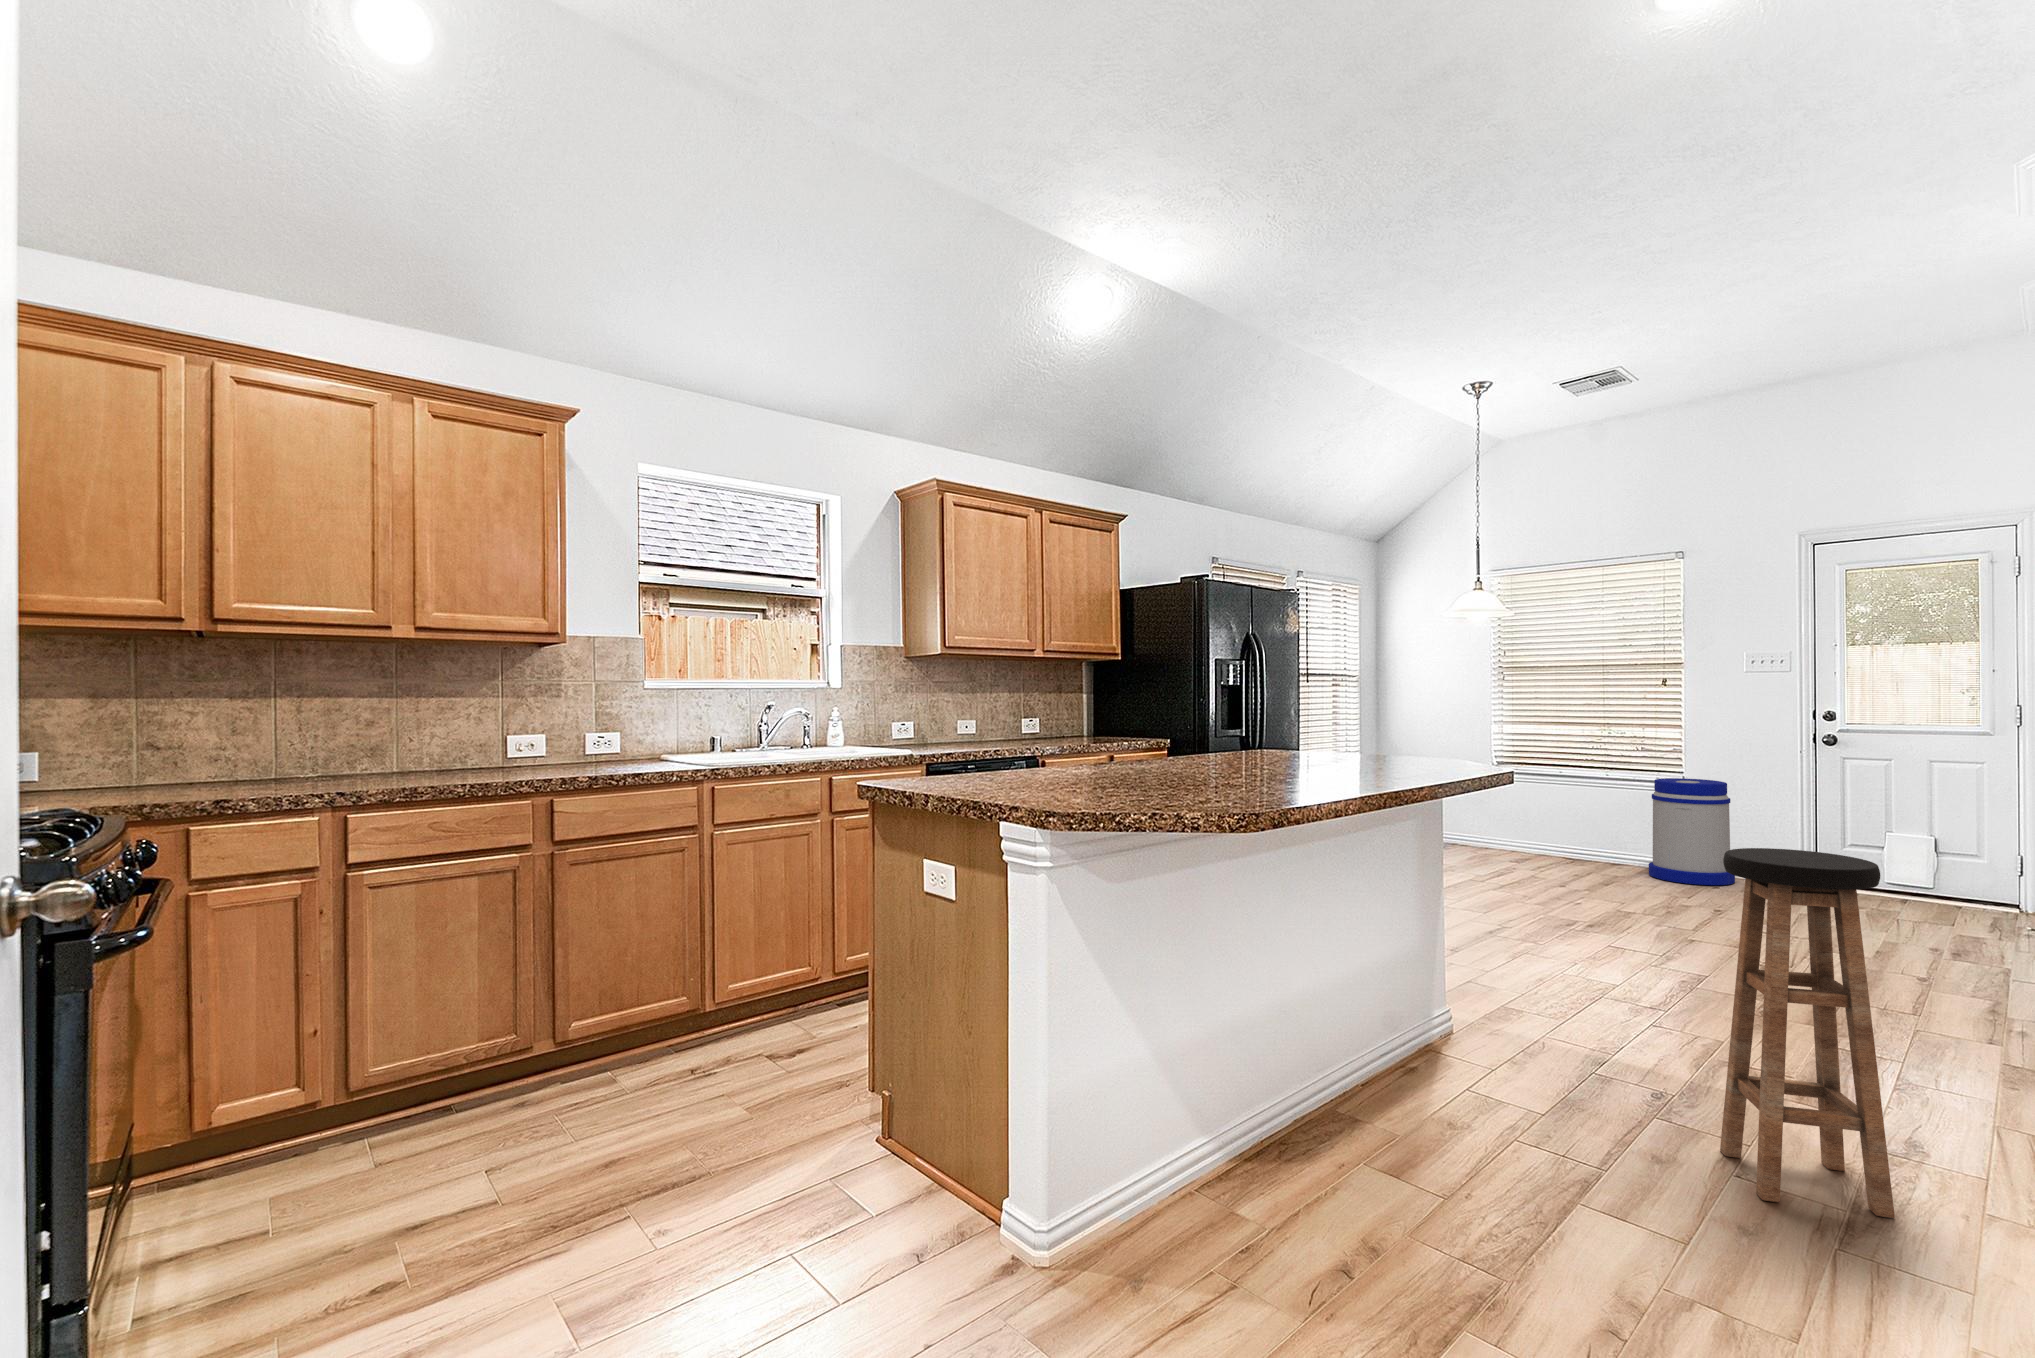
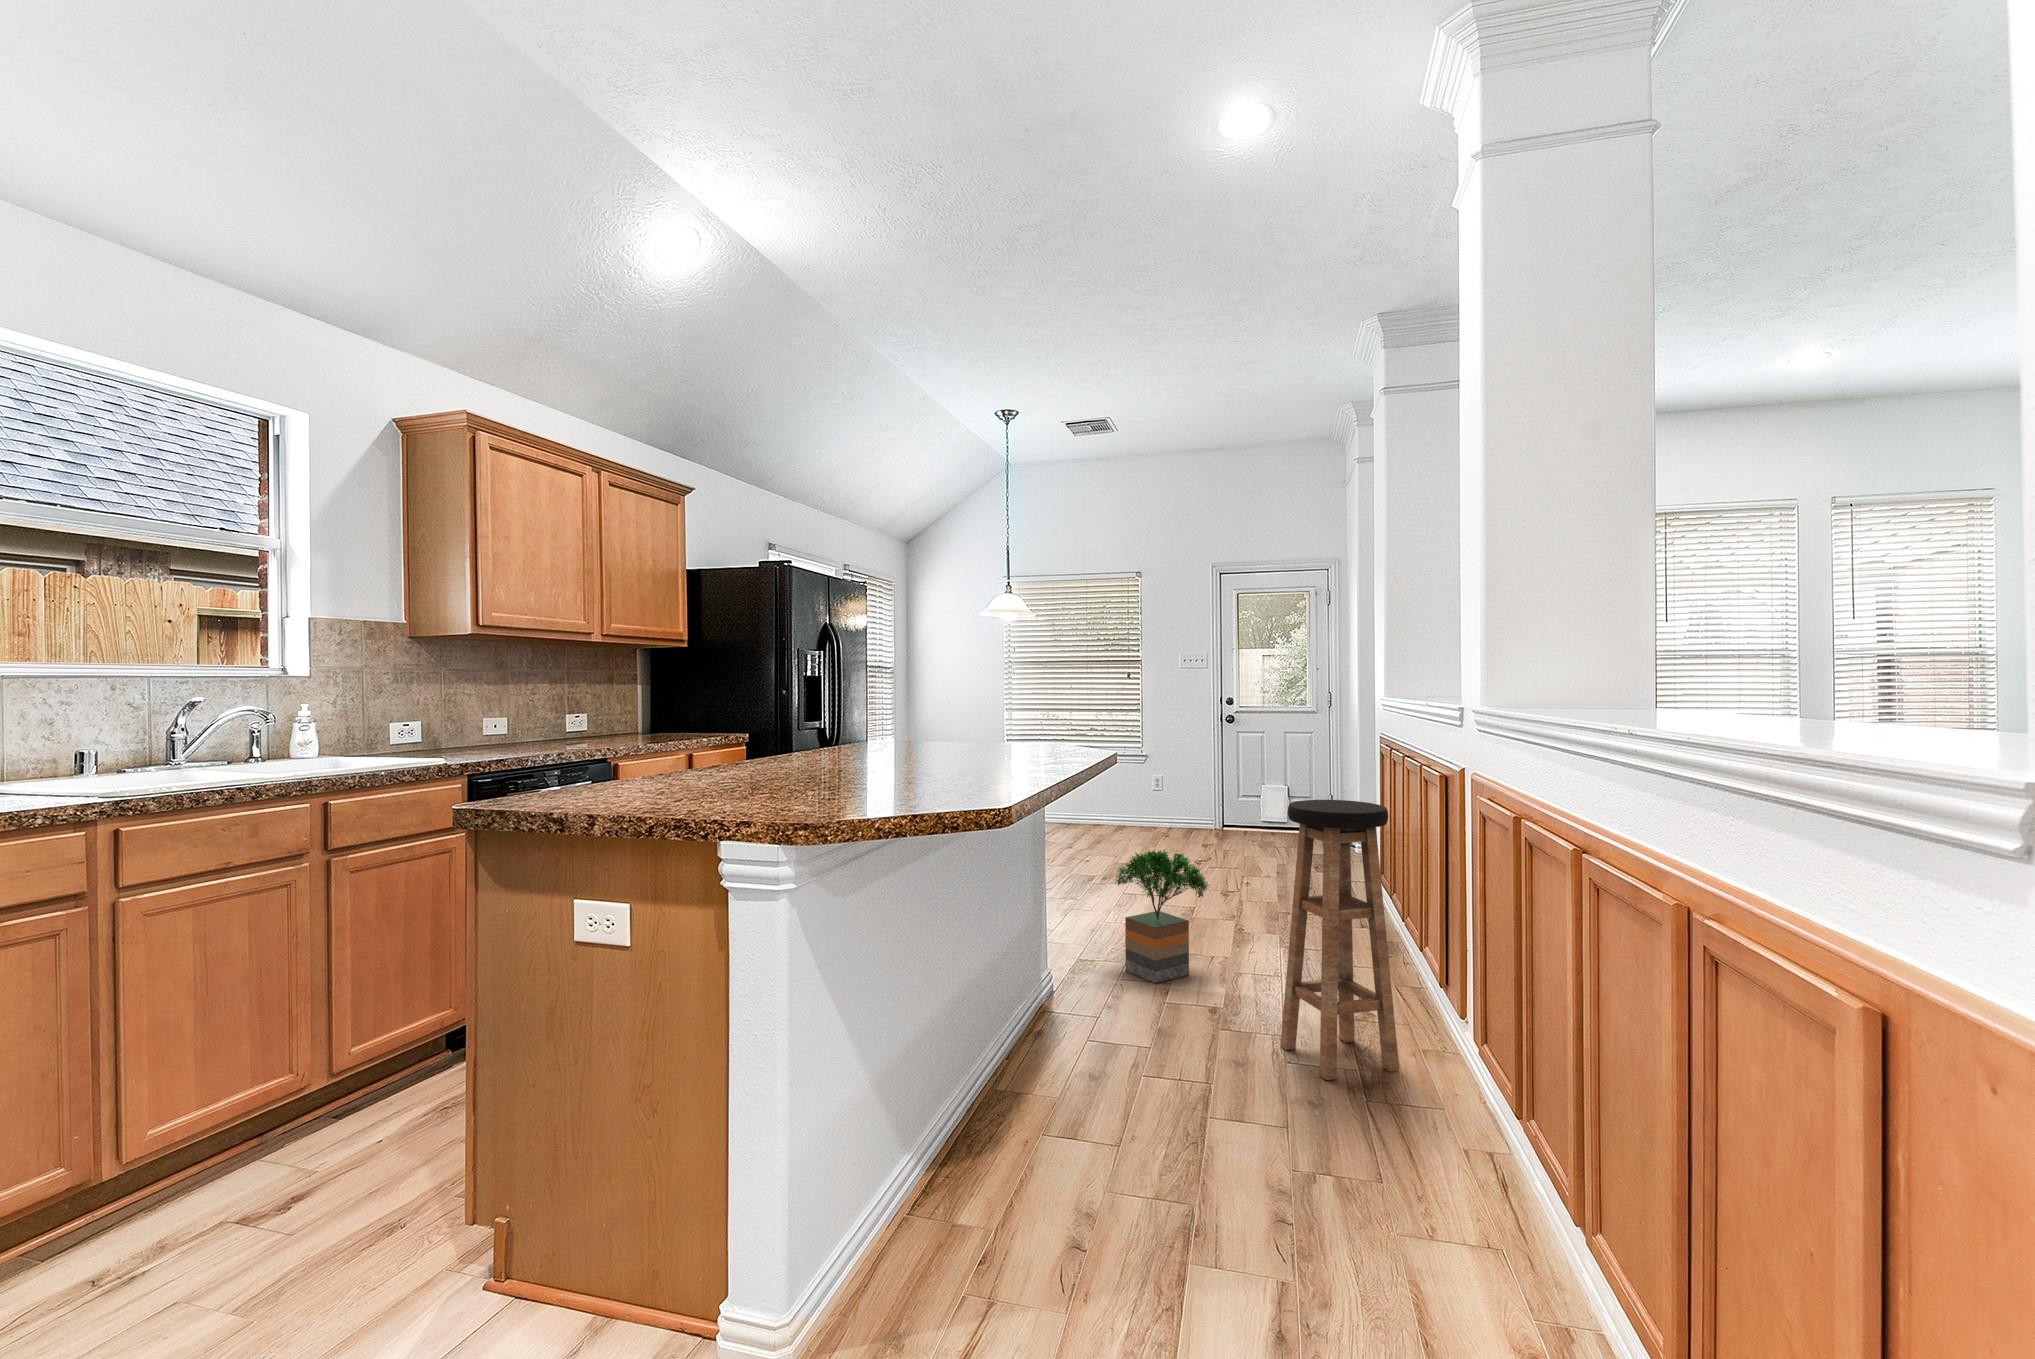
trash can: present [1649,778,1735,885] -> none [1117,749,1172,832]
potted tree: none [1540,894,1670,1051] -> present [1115,850,1209,983]

